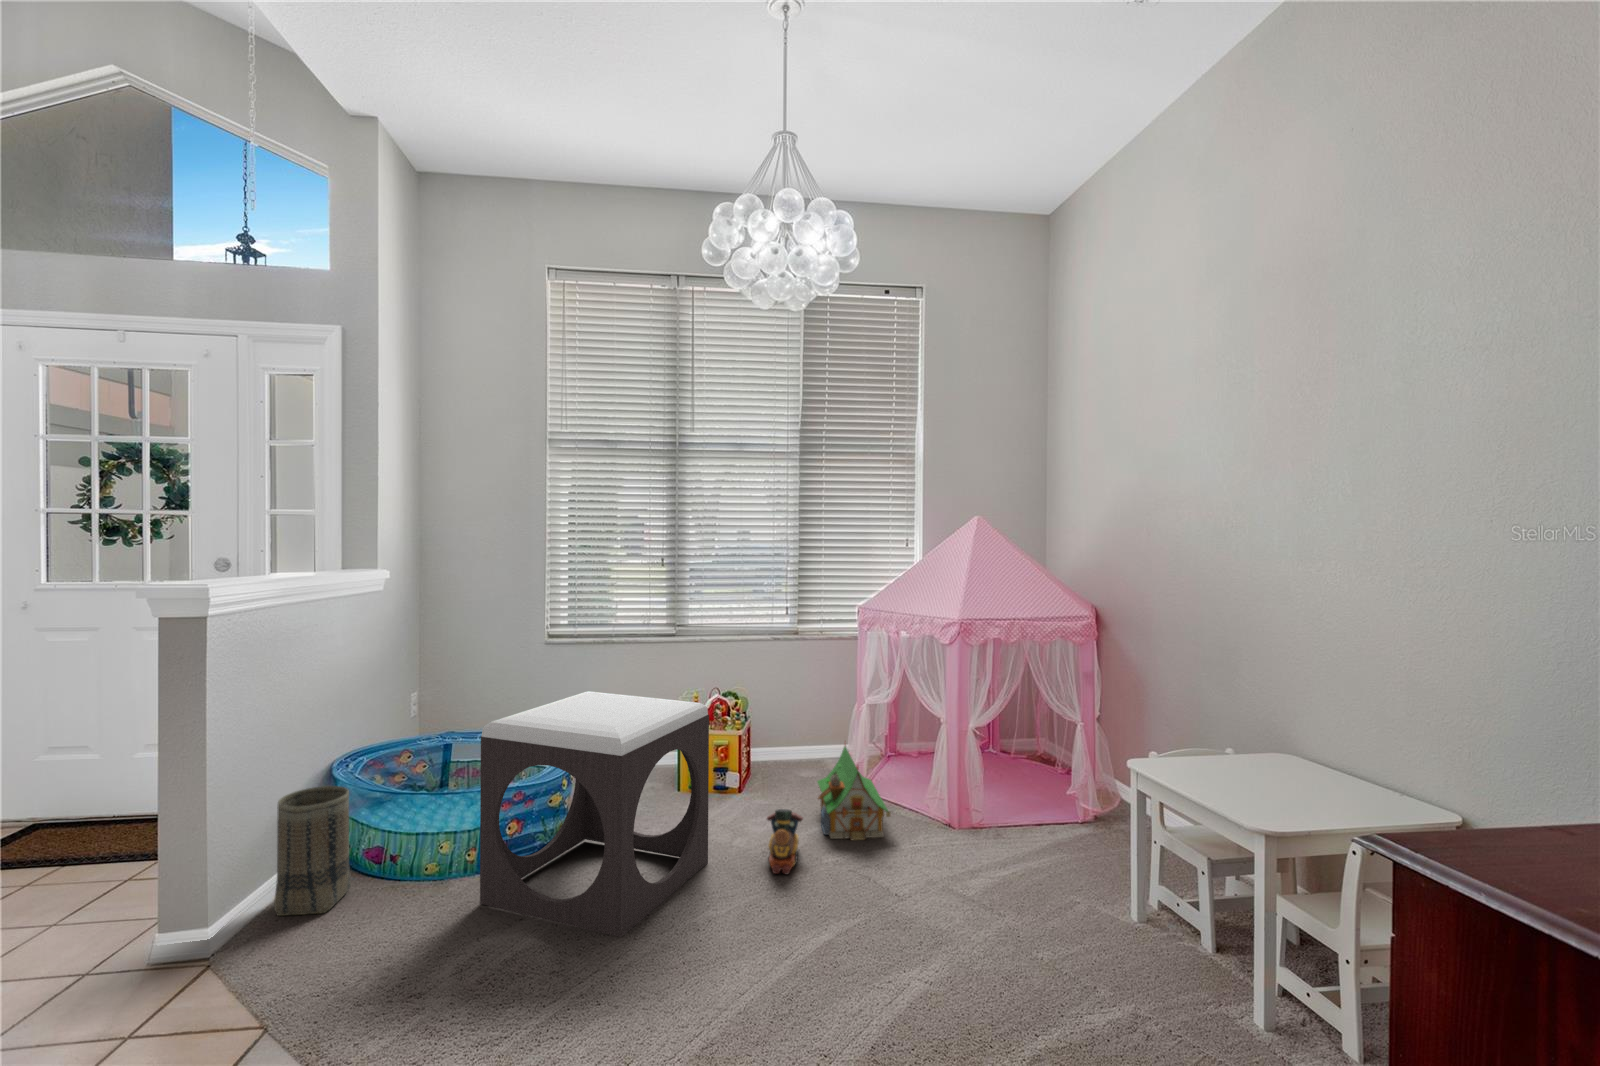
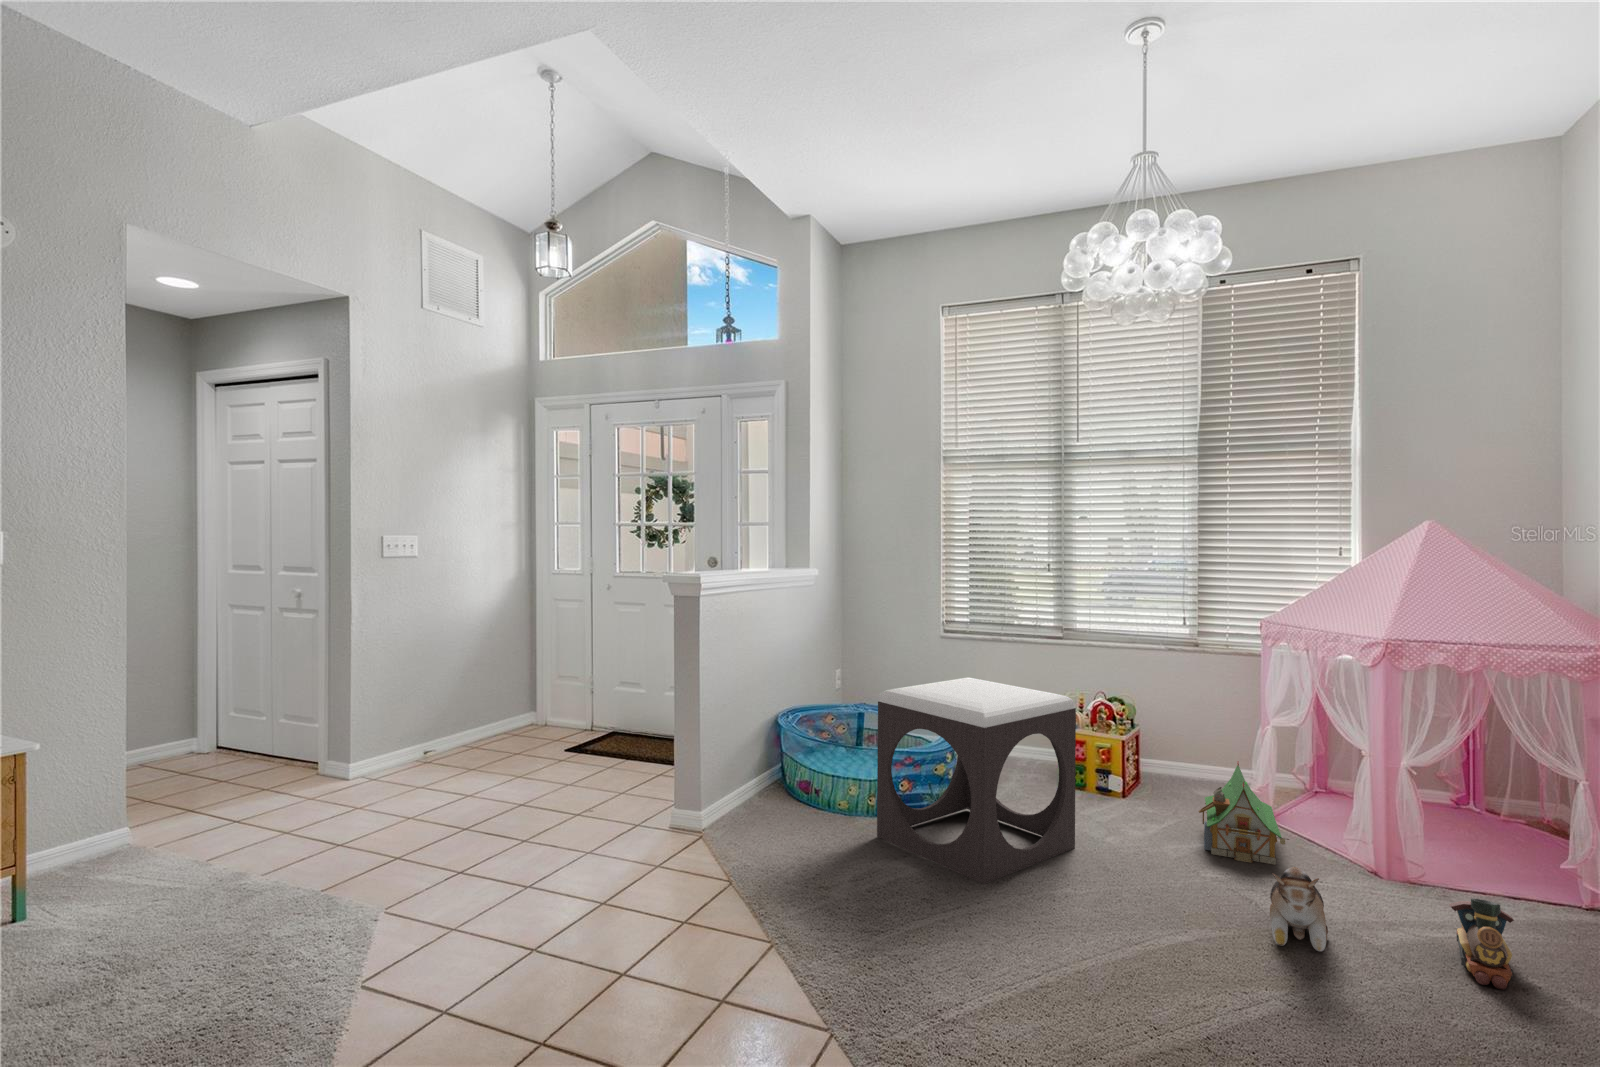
basket: present [274,786,351,916] -> none [741,727,789,819]
toy train: present [767,809,803,875] -> present [1449,898,1514,989]
plush toy: none [898,849,948,928] -> present [1270,867,1328,951]

